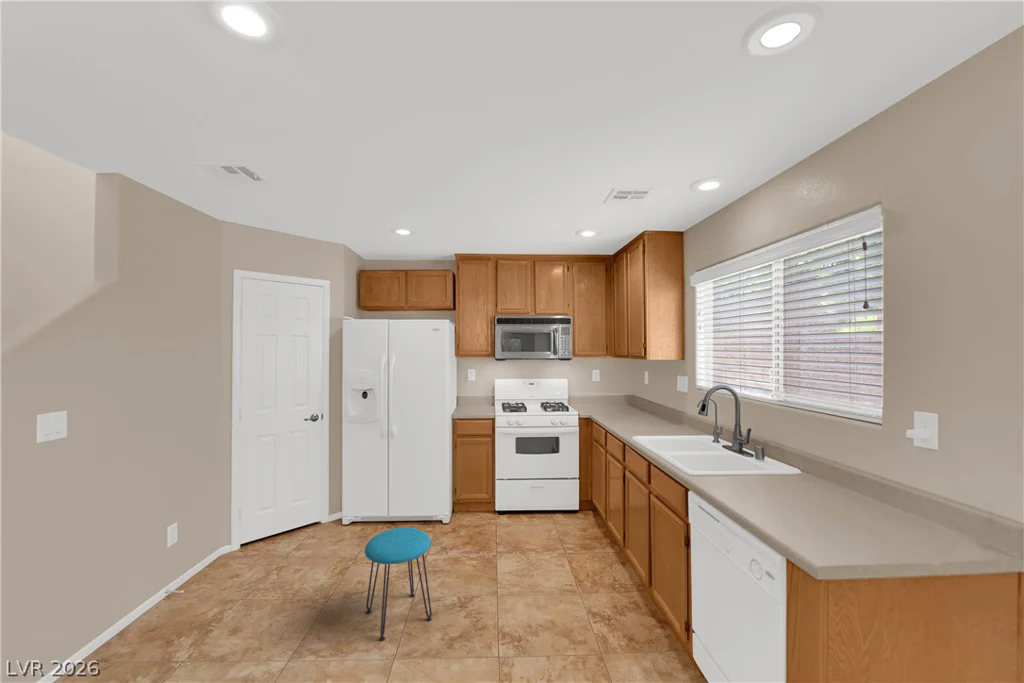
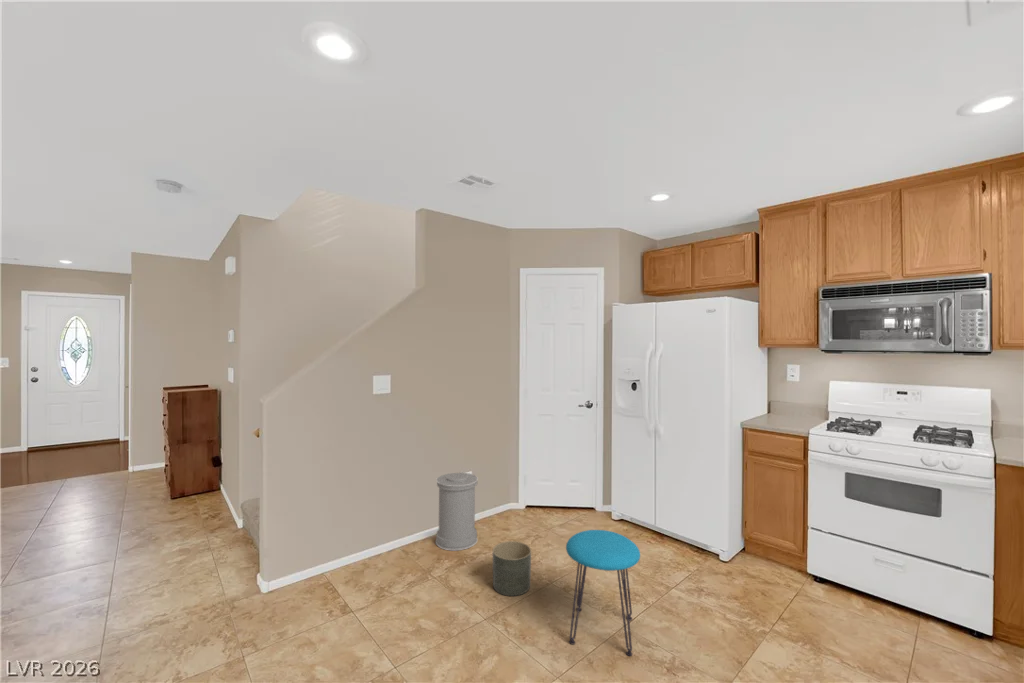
trash can: none [129,529,201,642] -> present [436,473,478,550]
planter: none [261,578,309,643] -> present [493,541,531,596]

